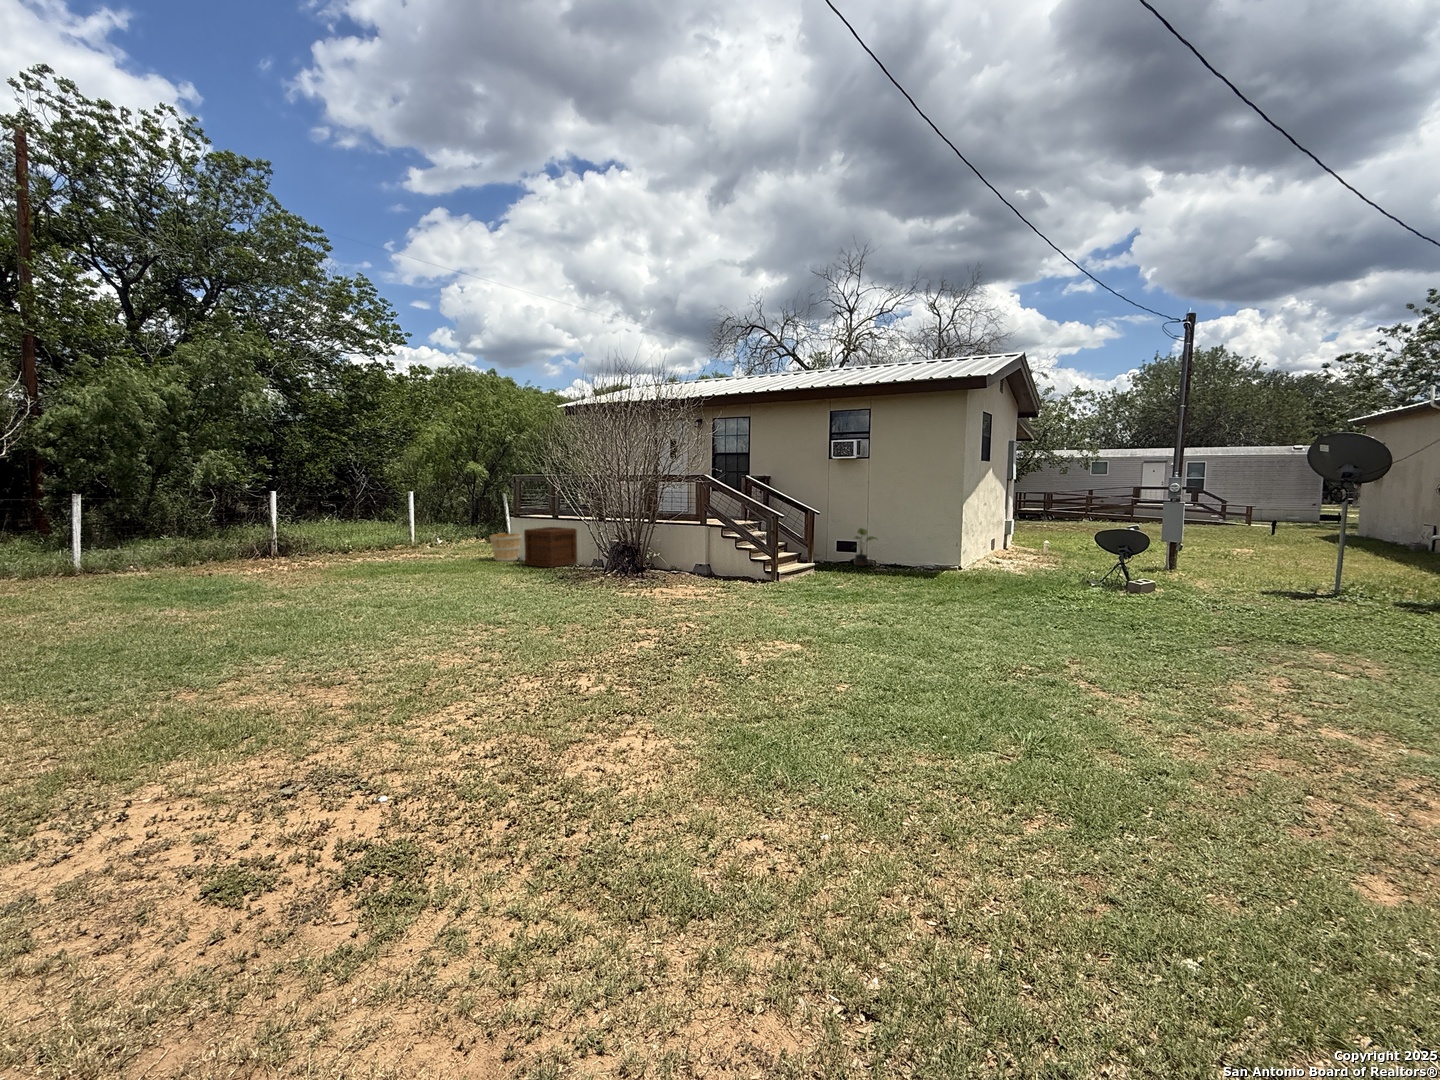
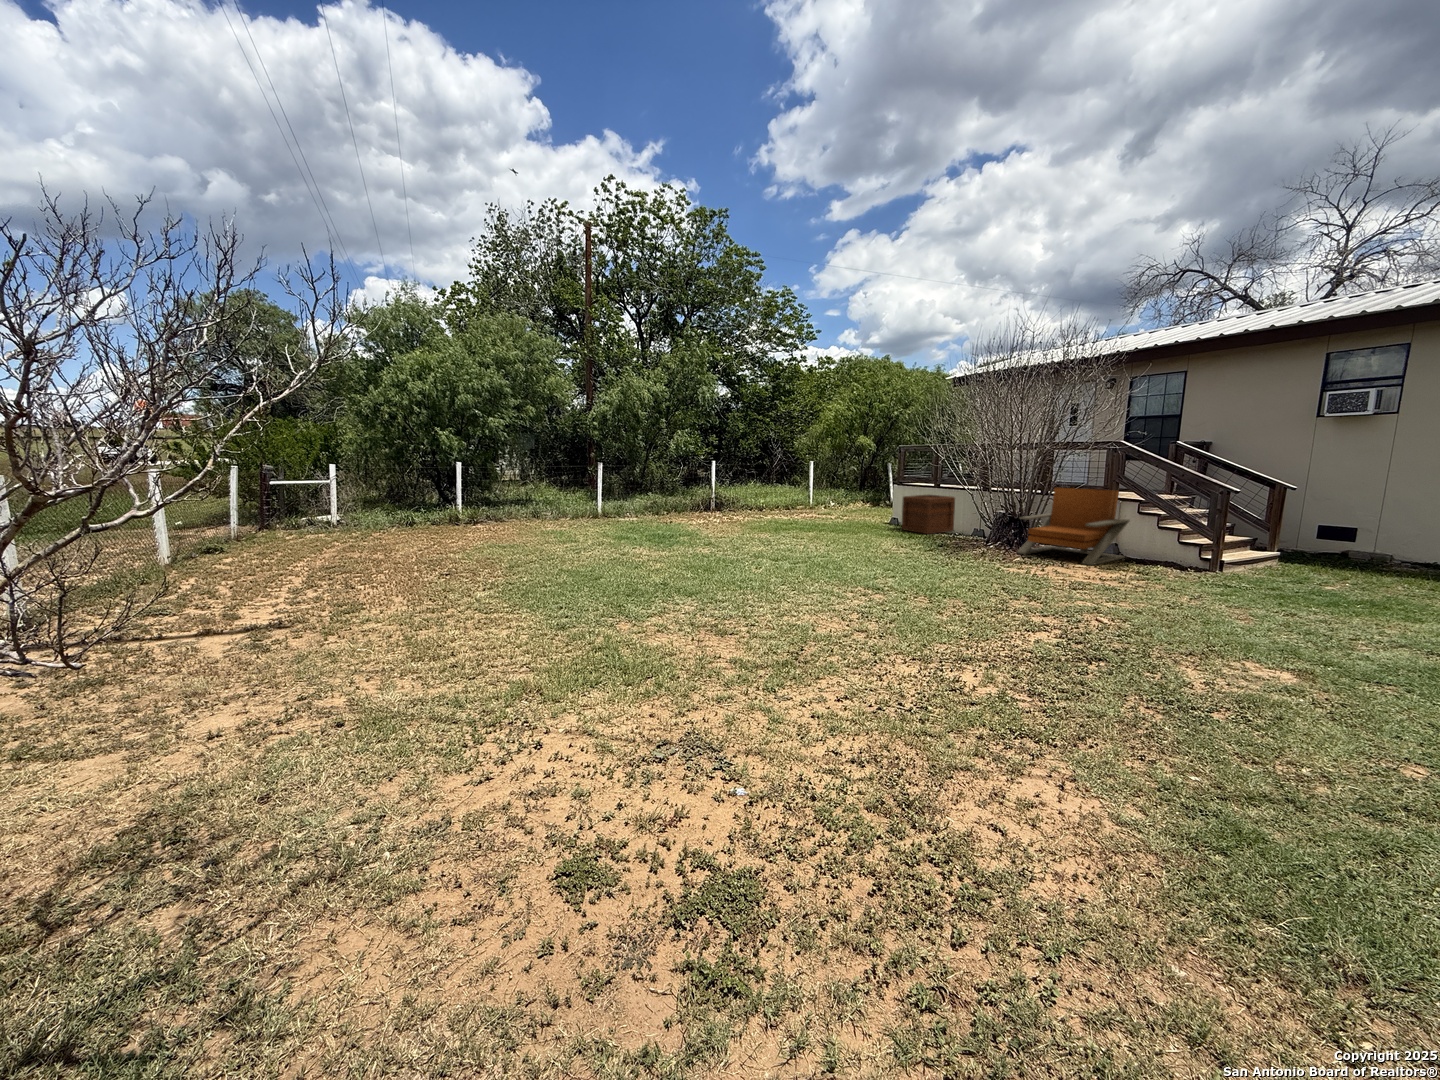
lounge chair: none [632,517,715,583] -> present [1017,488,1130,565]
potted plant: present [854,528,876,566] -> none [1361,510,1424,564]
wooden bucket: present [489,533,521,561] -> none [870,499,900,525]

